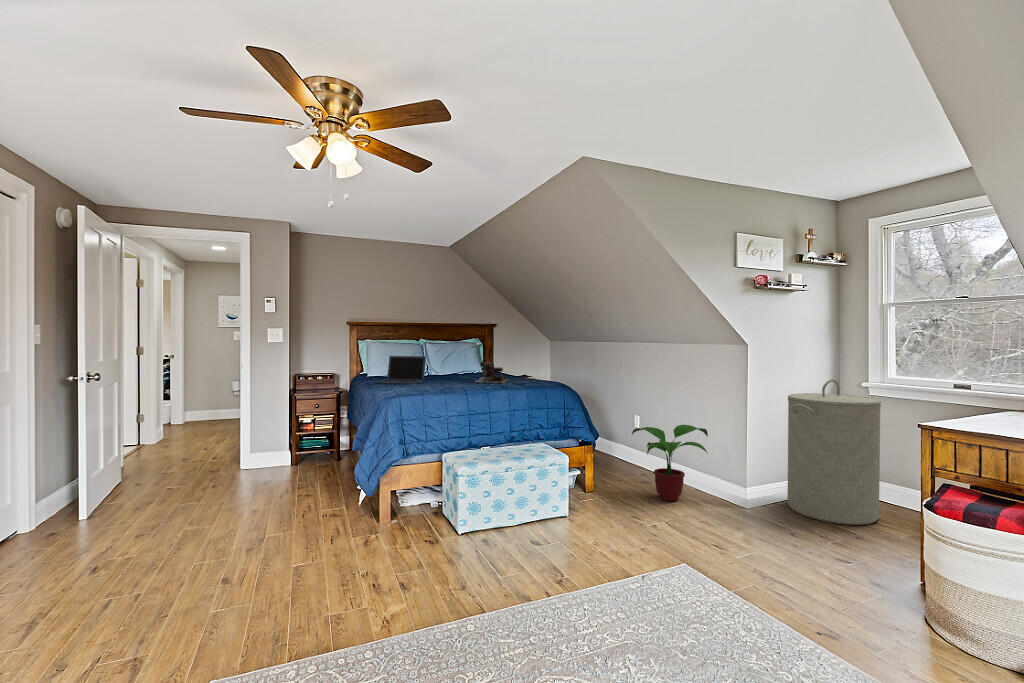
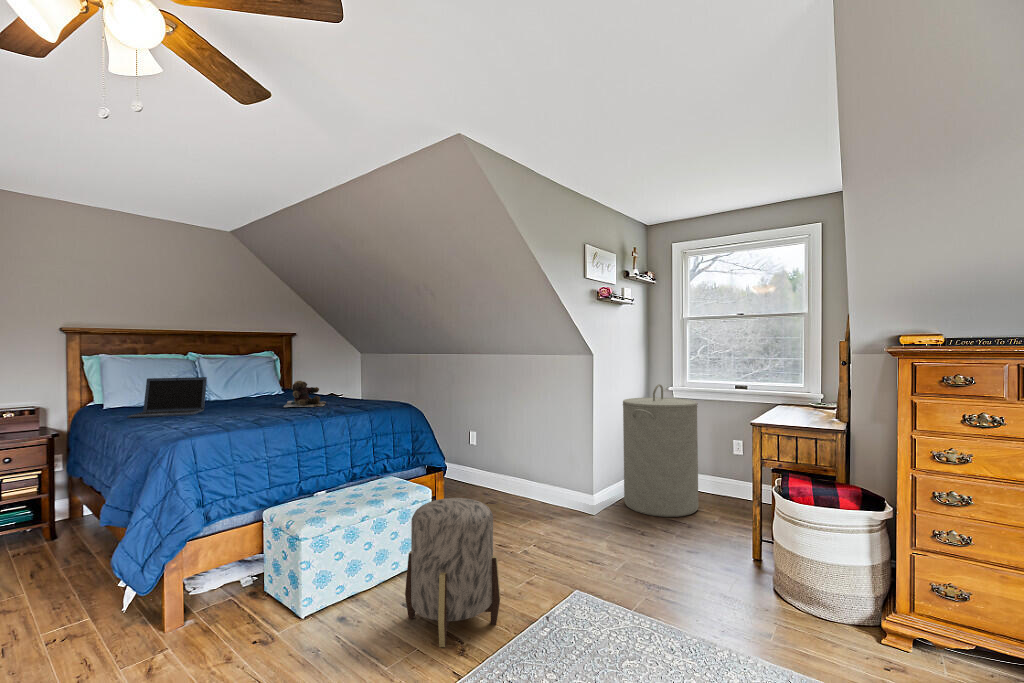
potted plant: present [632,425,708,501] -> none [478,438,561,521]
ottoman: none [528,461,600,573] -> present [405,498,501,647]

